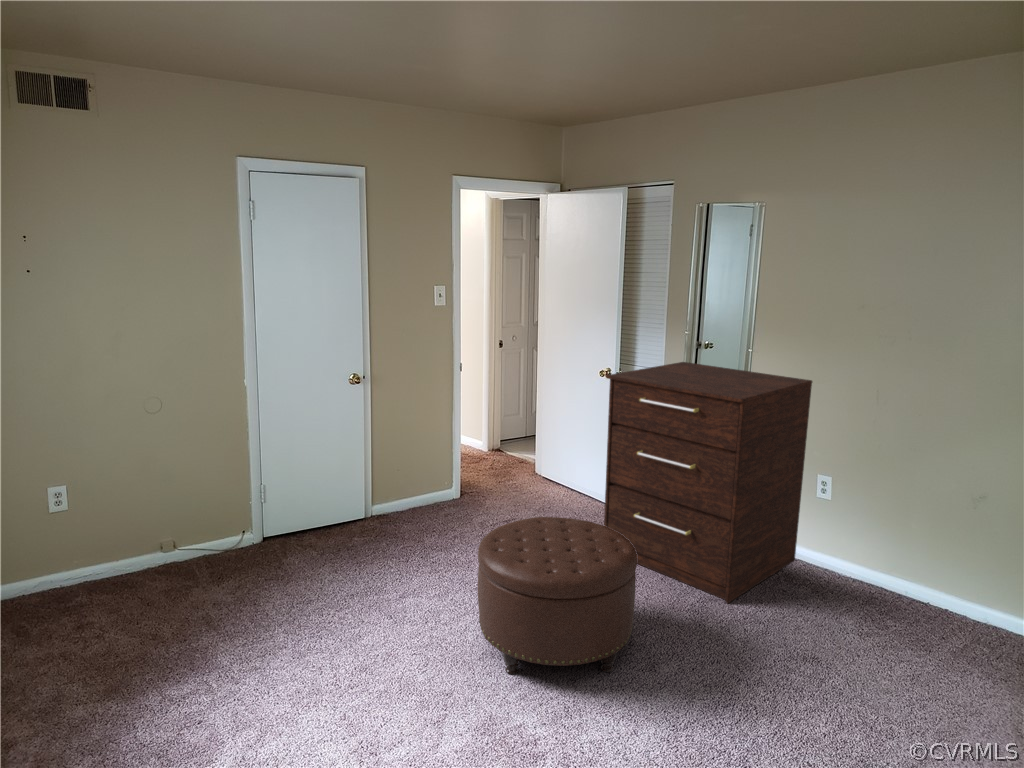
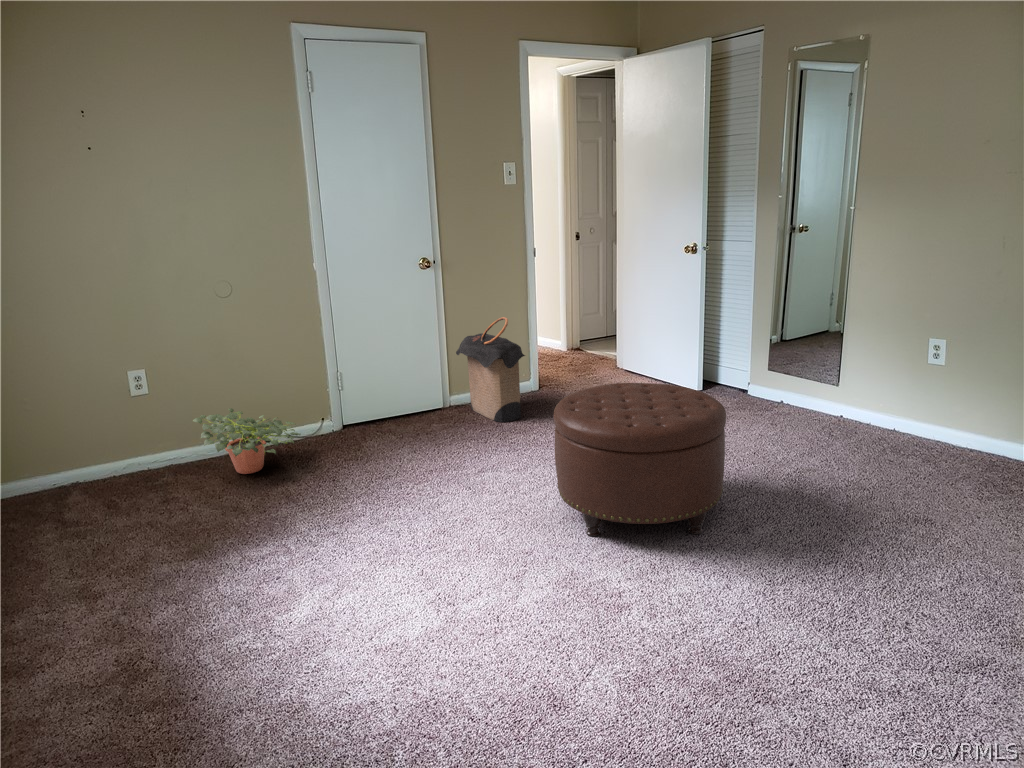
dresser: present [604,362,812,603] -> none [689,226,928,473]
laundry hamper: none [383,434,452,536] -> present [456,317,525,422]
potted plant: none [109,524,224,594] -> present [193,408,300,474]

